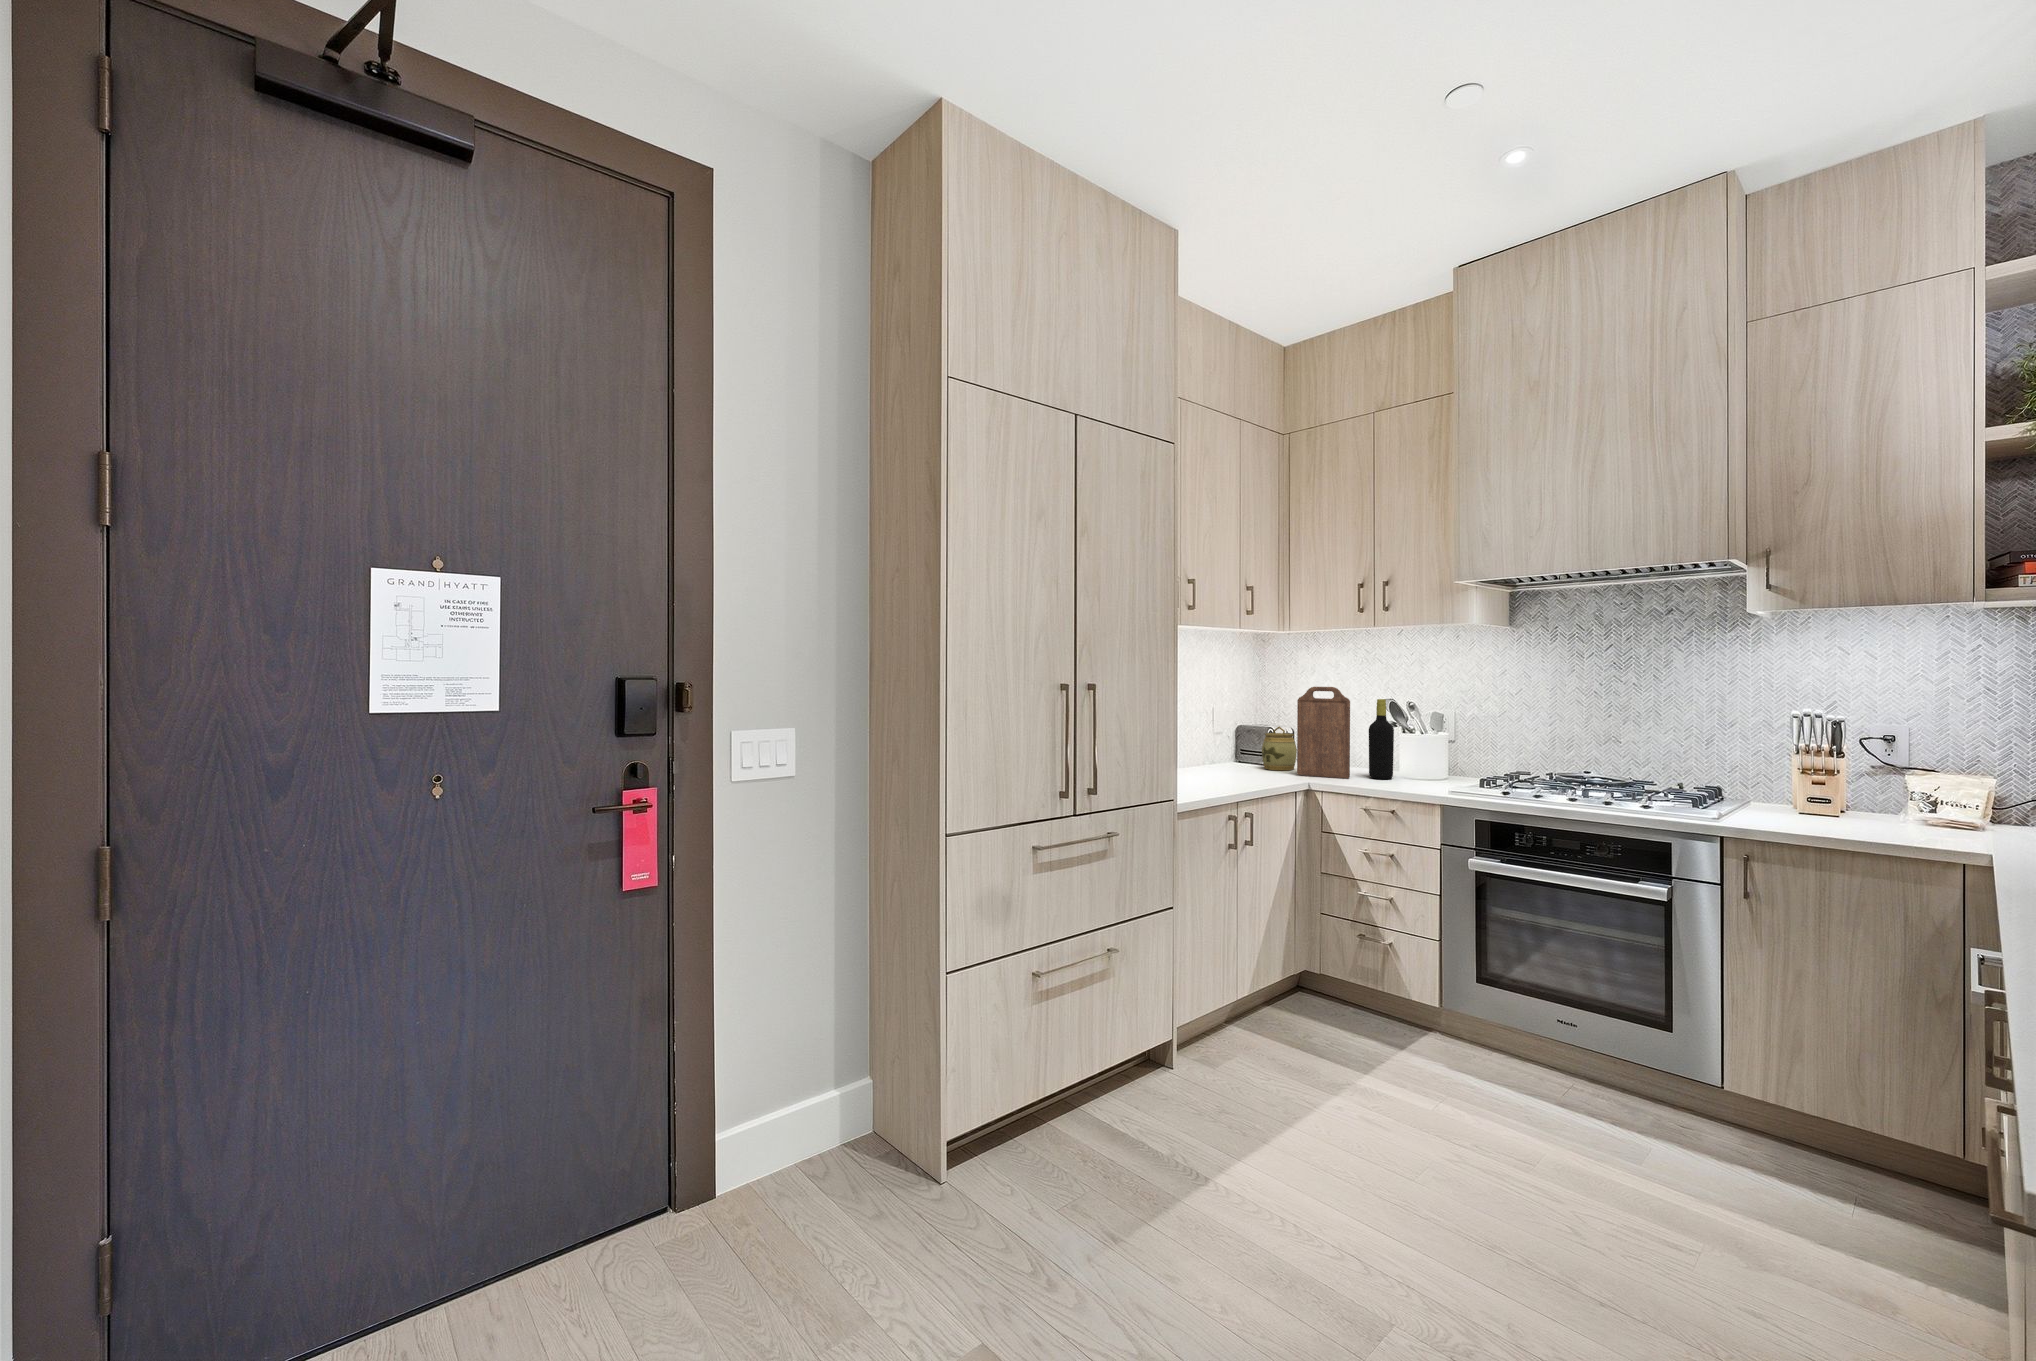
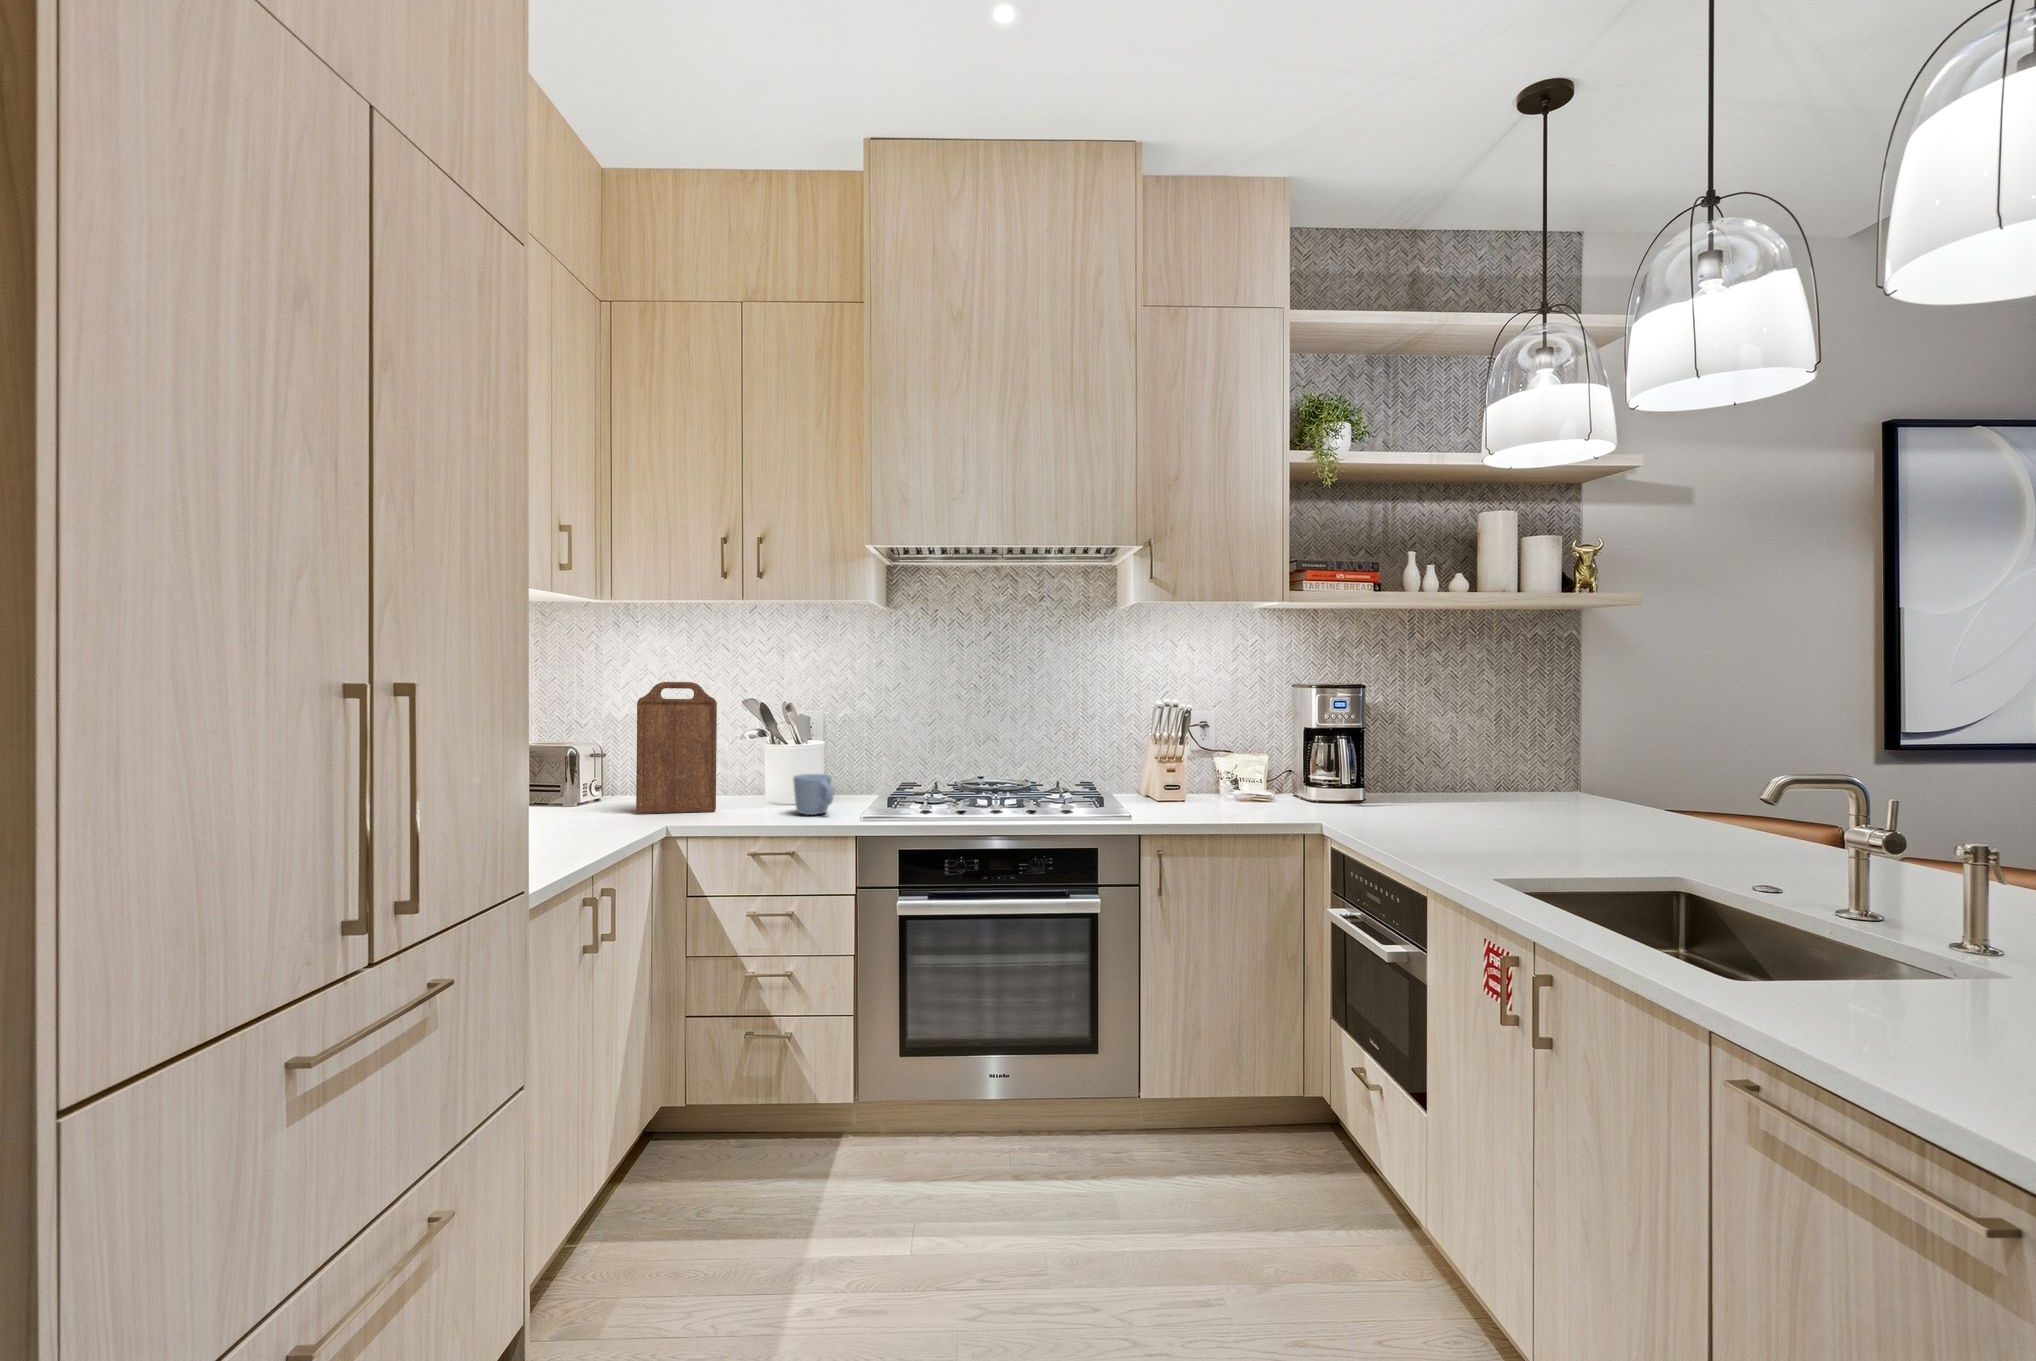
bottle: present [1369,699,1394,779] -> none [738,698,772,807]
jar: present [1262,726,1297,770] -> none [565,741,619,808]
mug: none [1398,756,1429,786] -> present [793,774,834,815]

